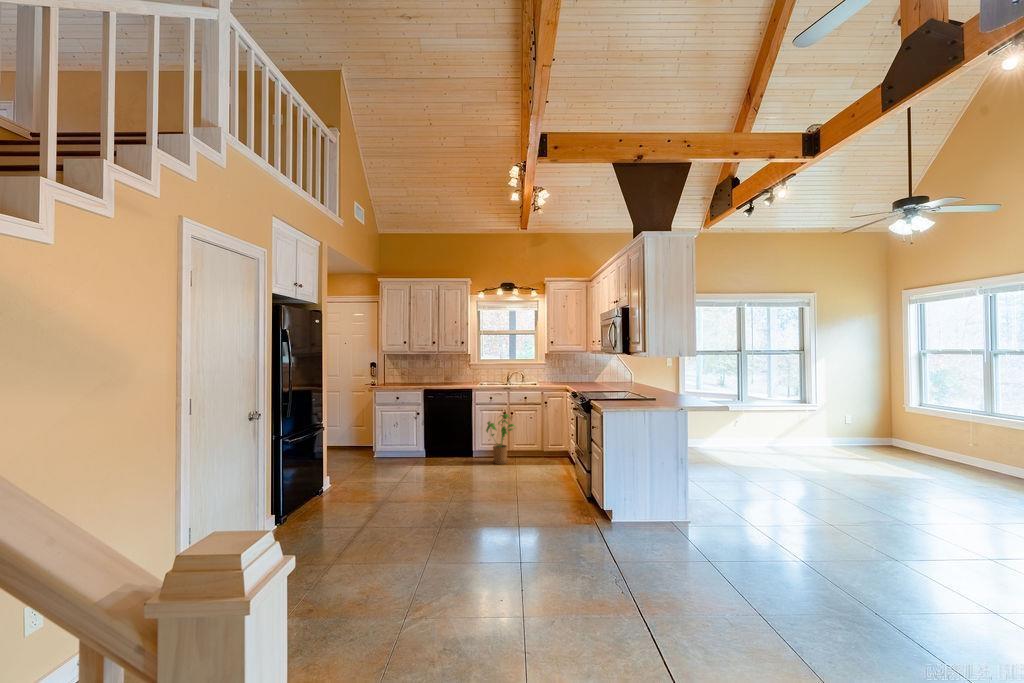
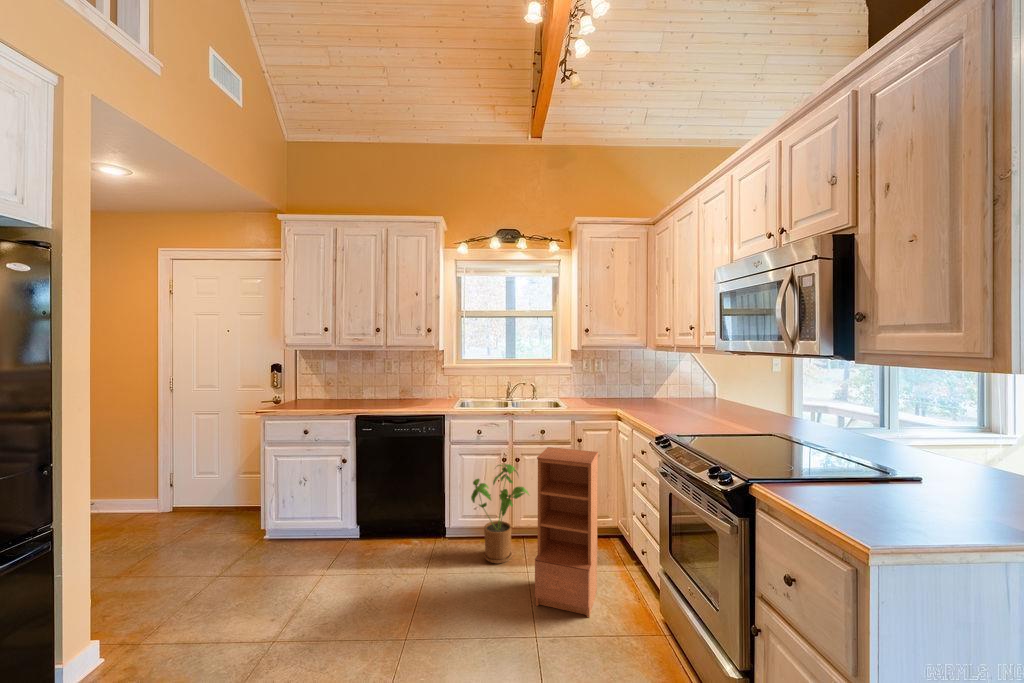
bookcase: none [516,401,548,477] -> present [535,447,598,617]

